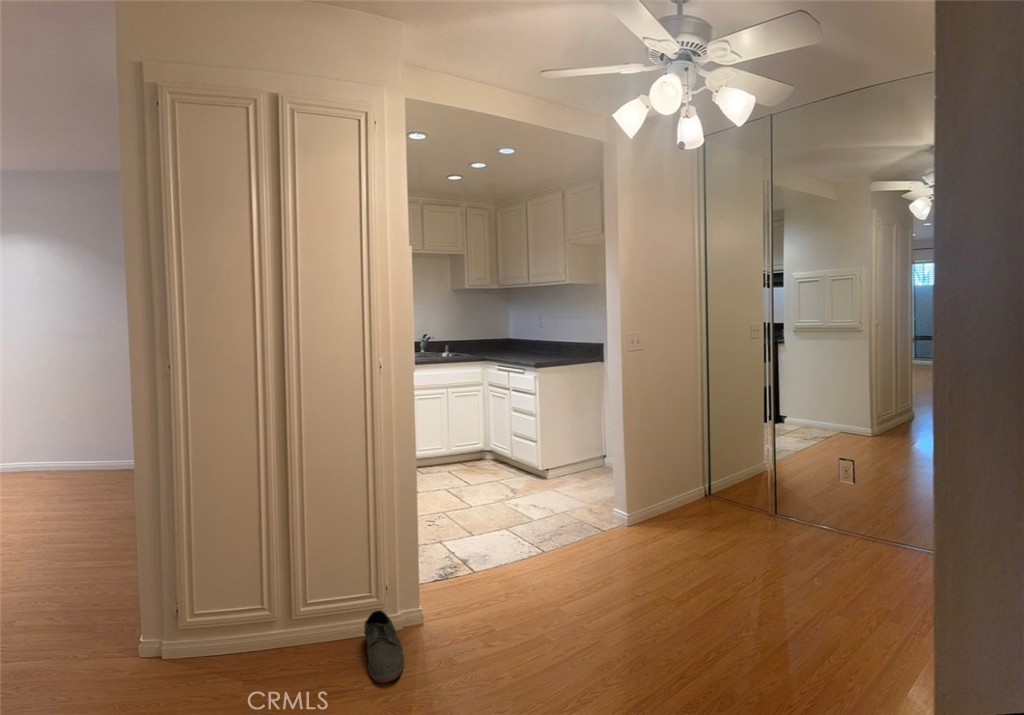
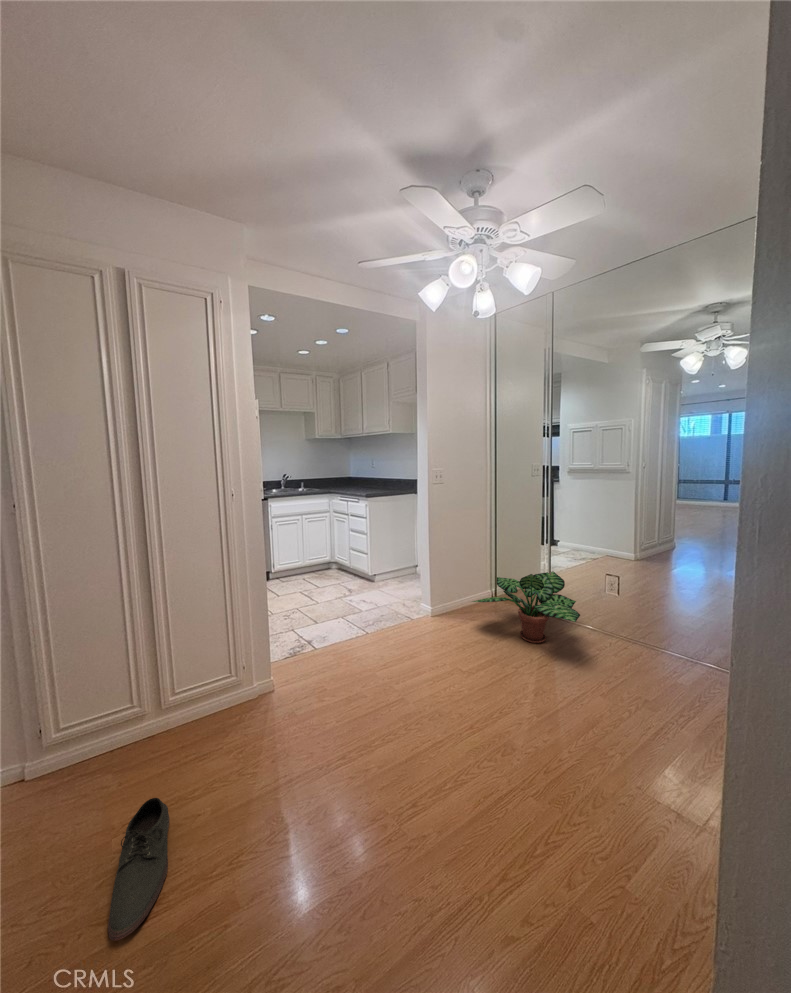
potted plant: none [671,449,801,534] -> present [472,571,580,643]

